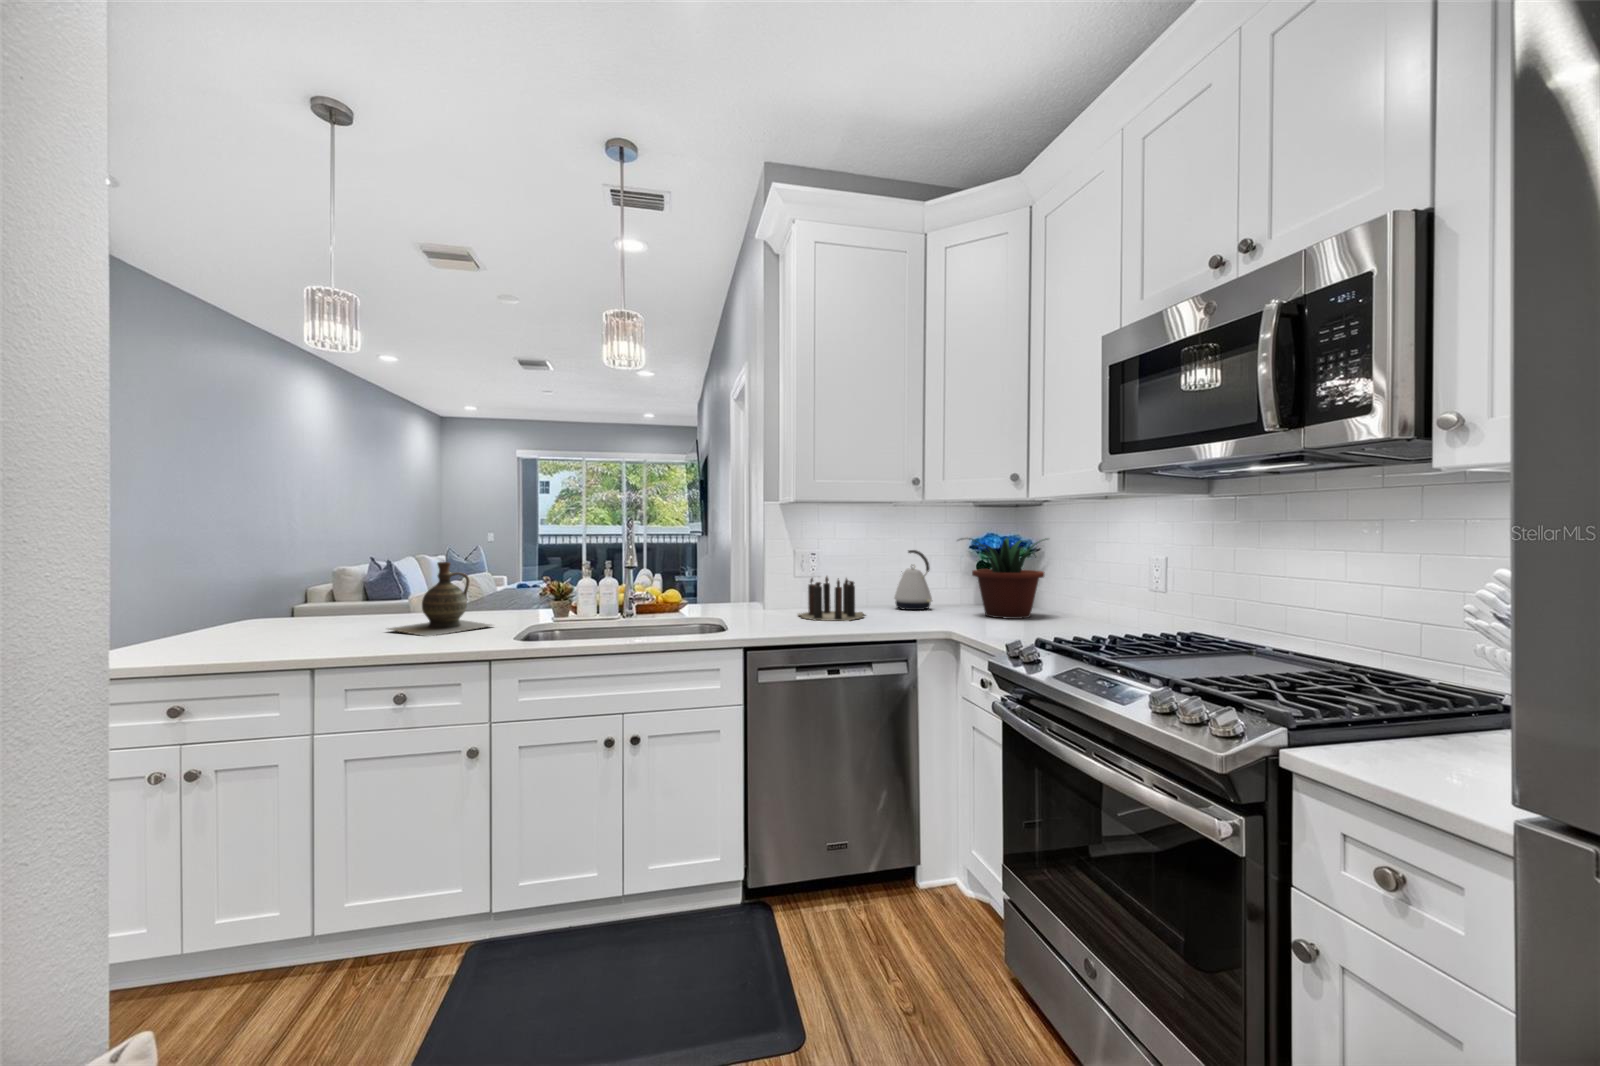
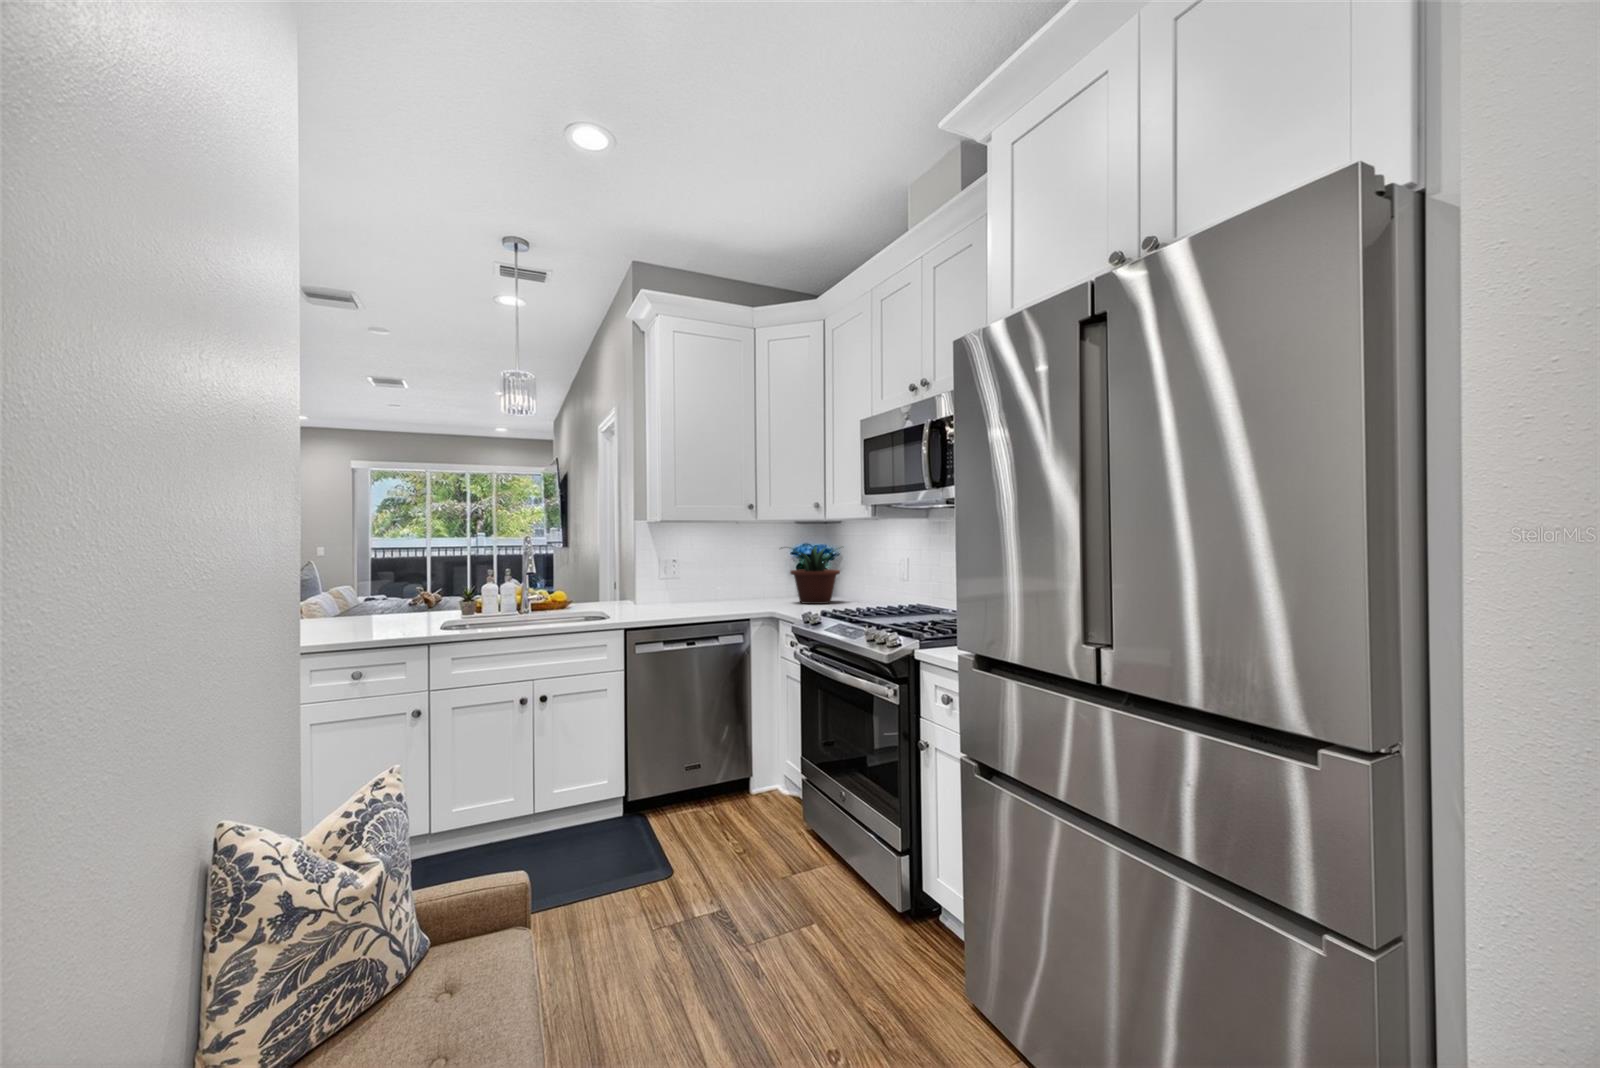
kettle: present [894,550,932,610] -> none [734,556,763,601]
ceramic jug: present [388,562,491,636] -> none [332,570,423,628]
candle: present [798,576,864,621] -> none [656,576,725,609]

